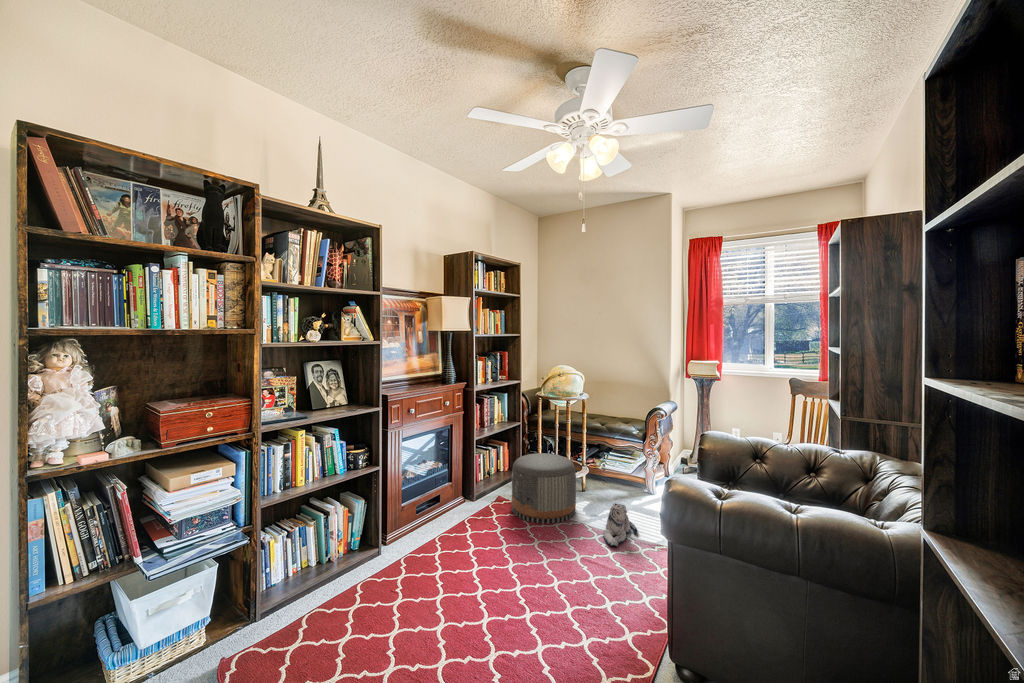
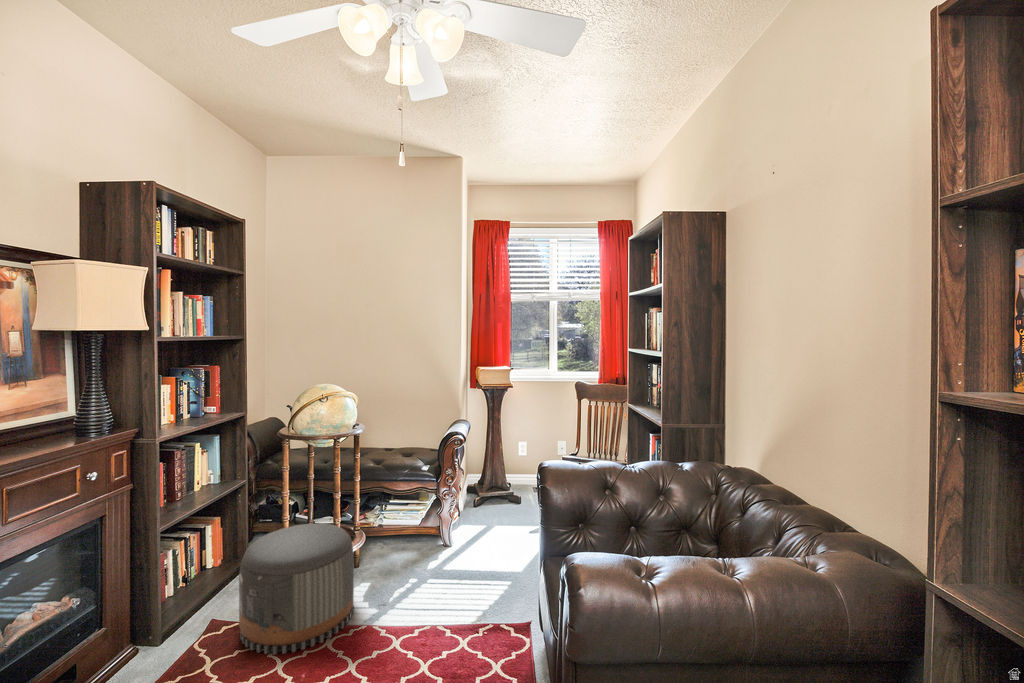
plush toy: present [603,503,638,546] -> none [405,583,452,655]

